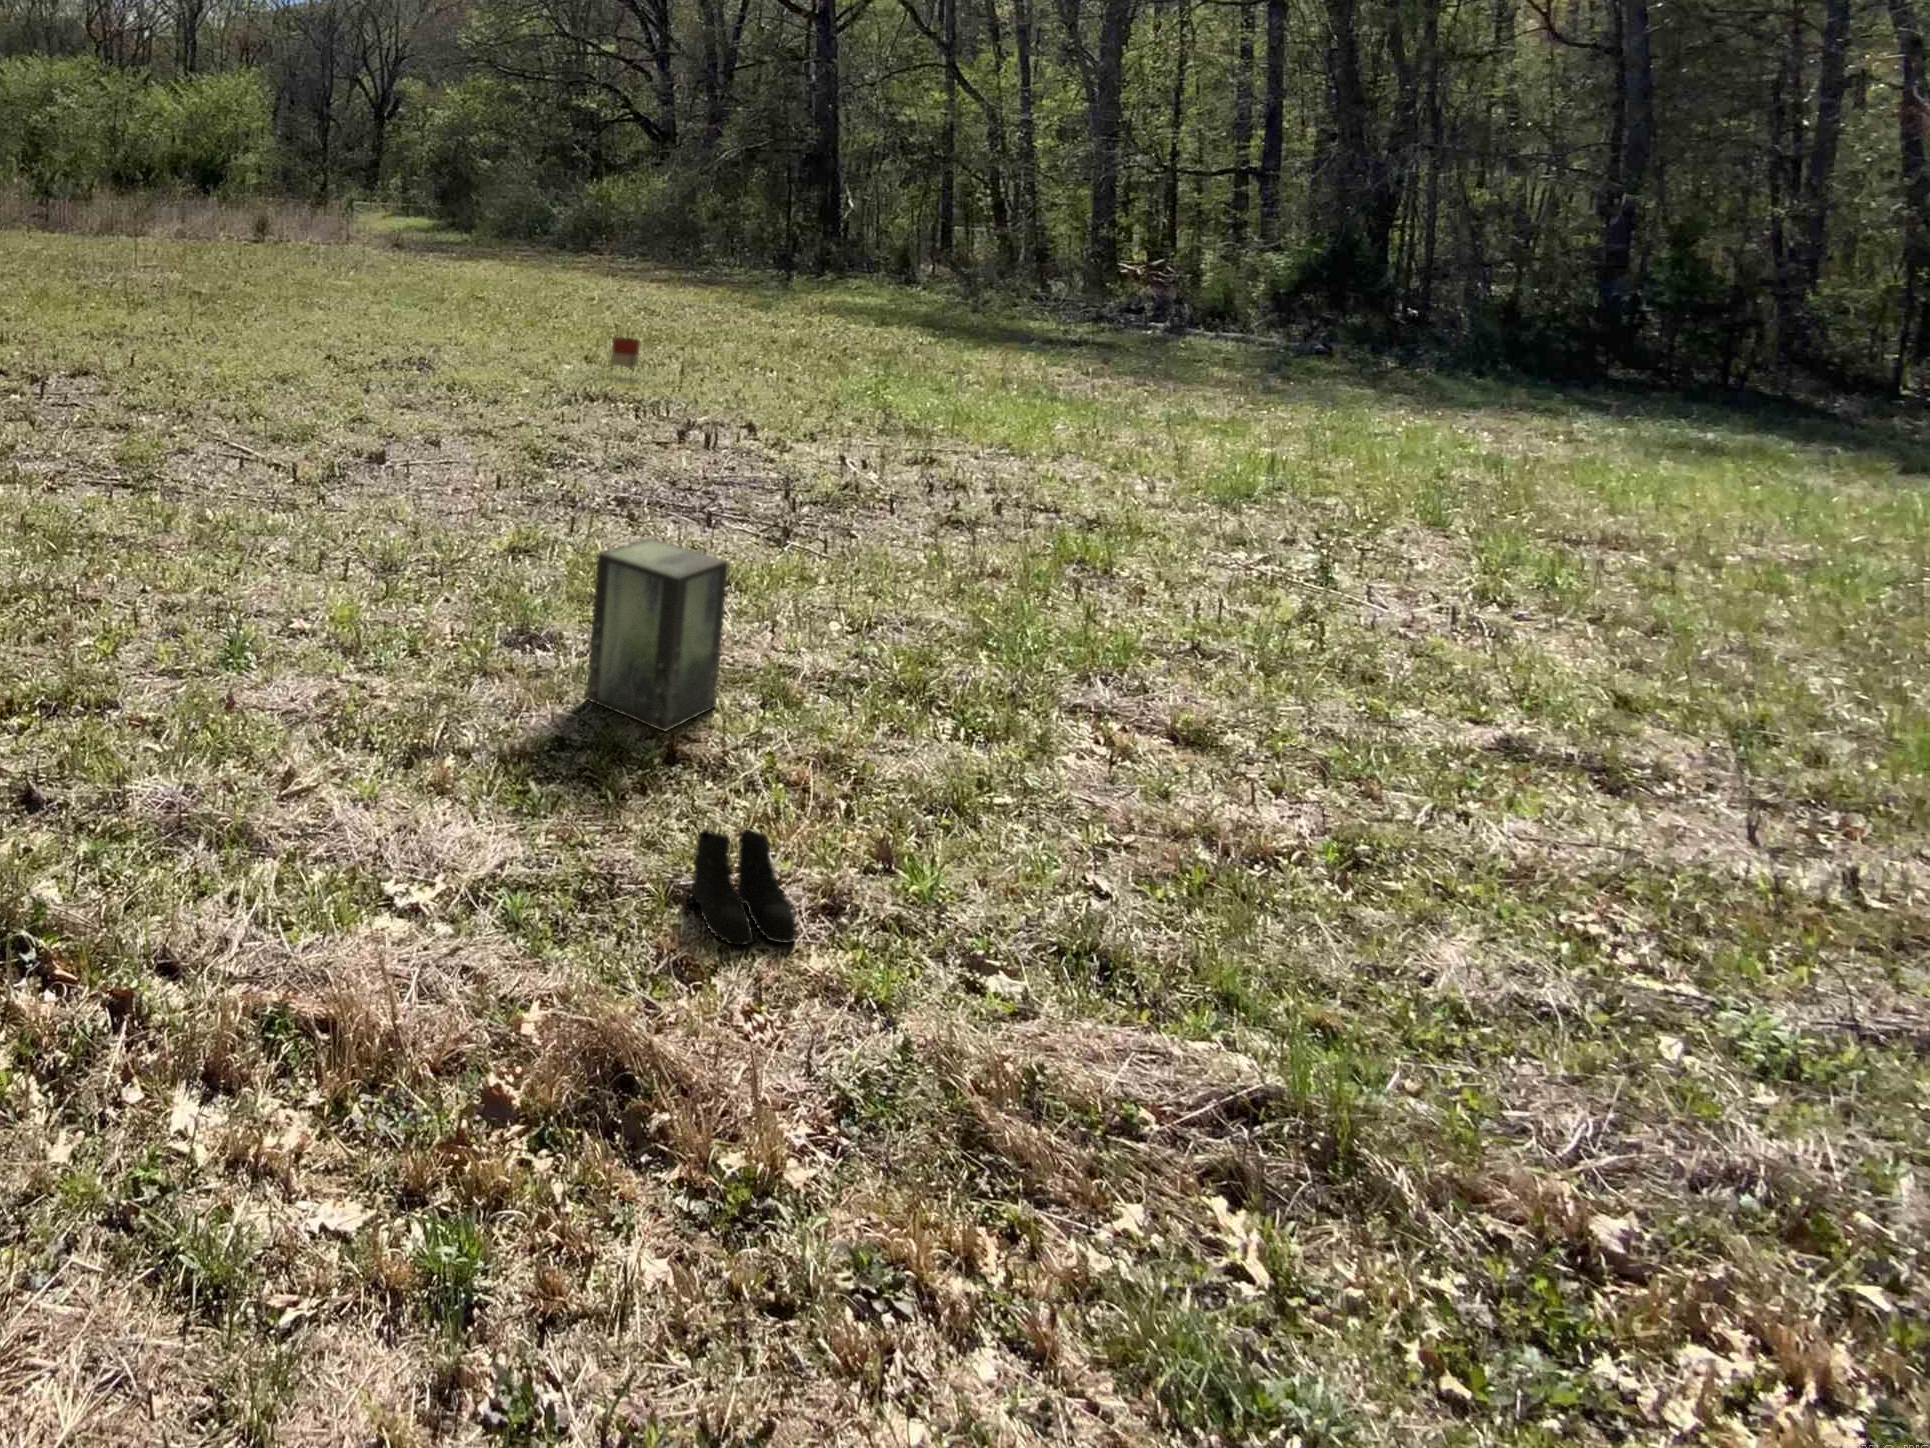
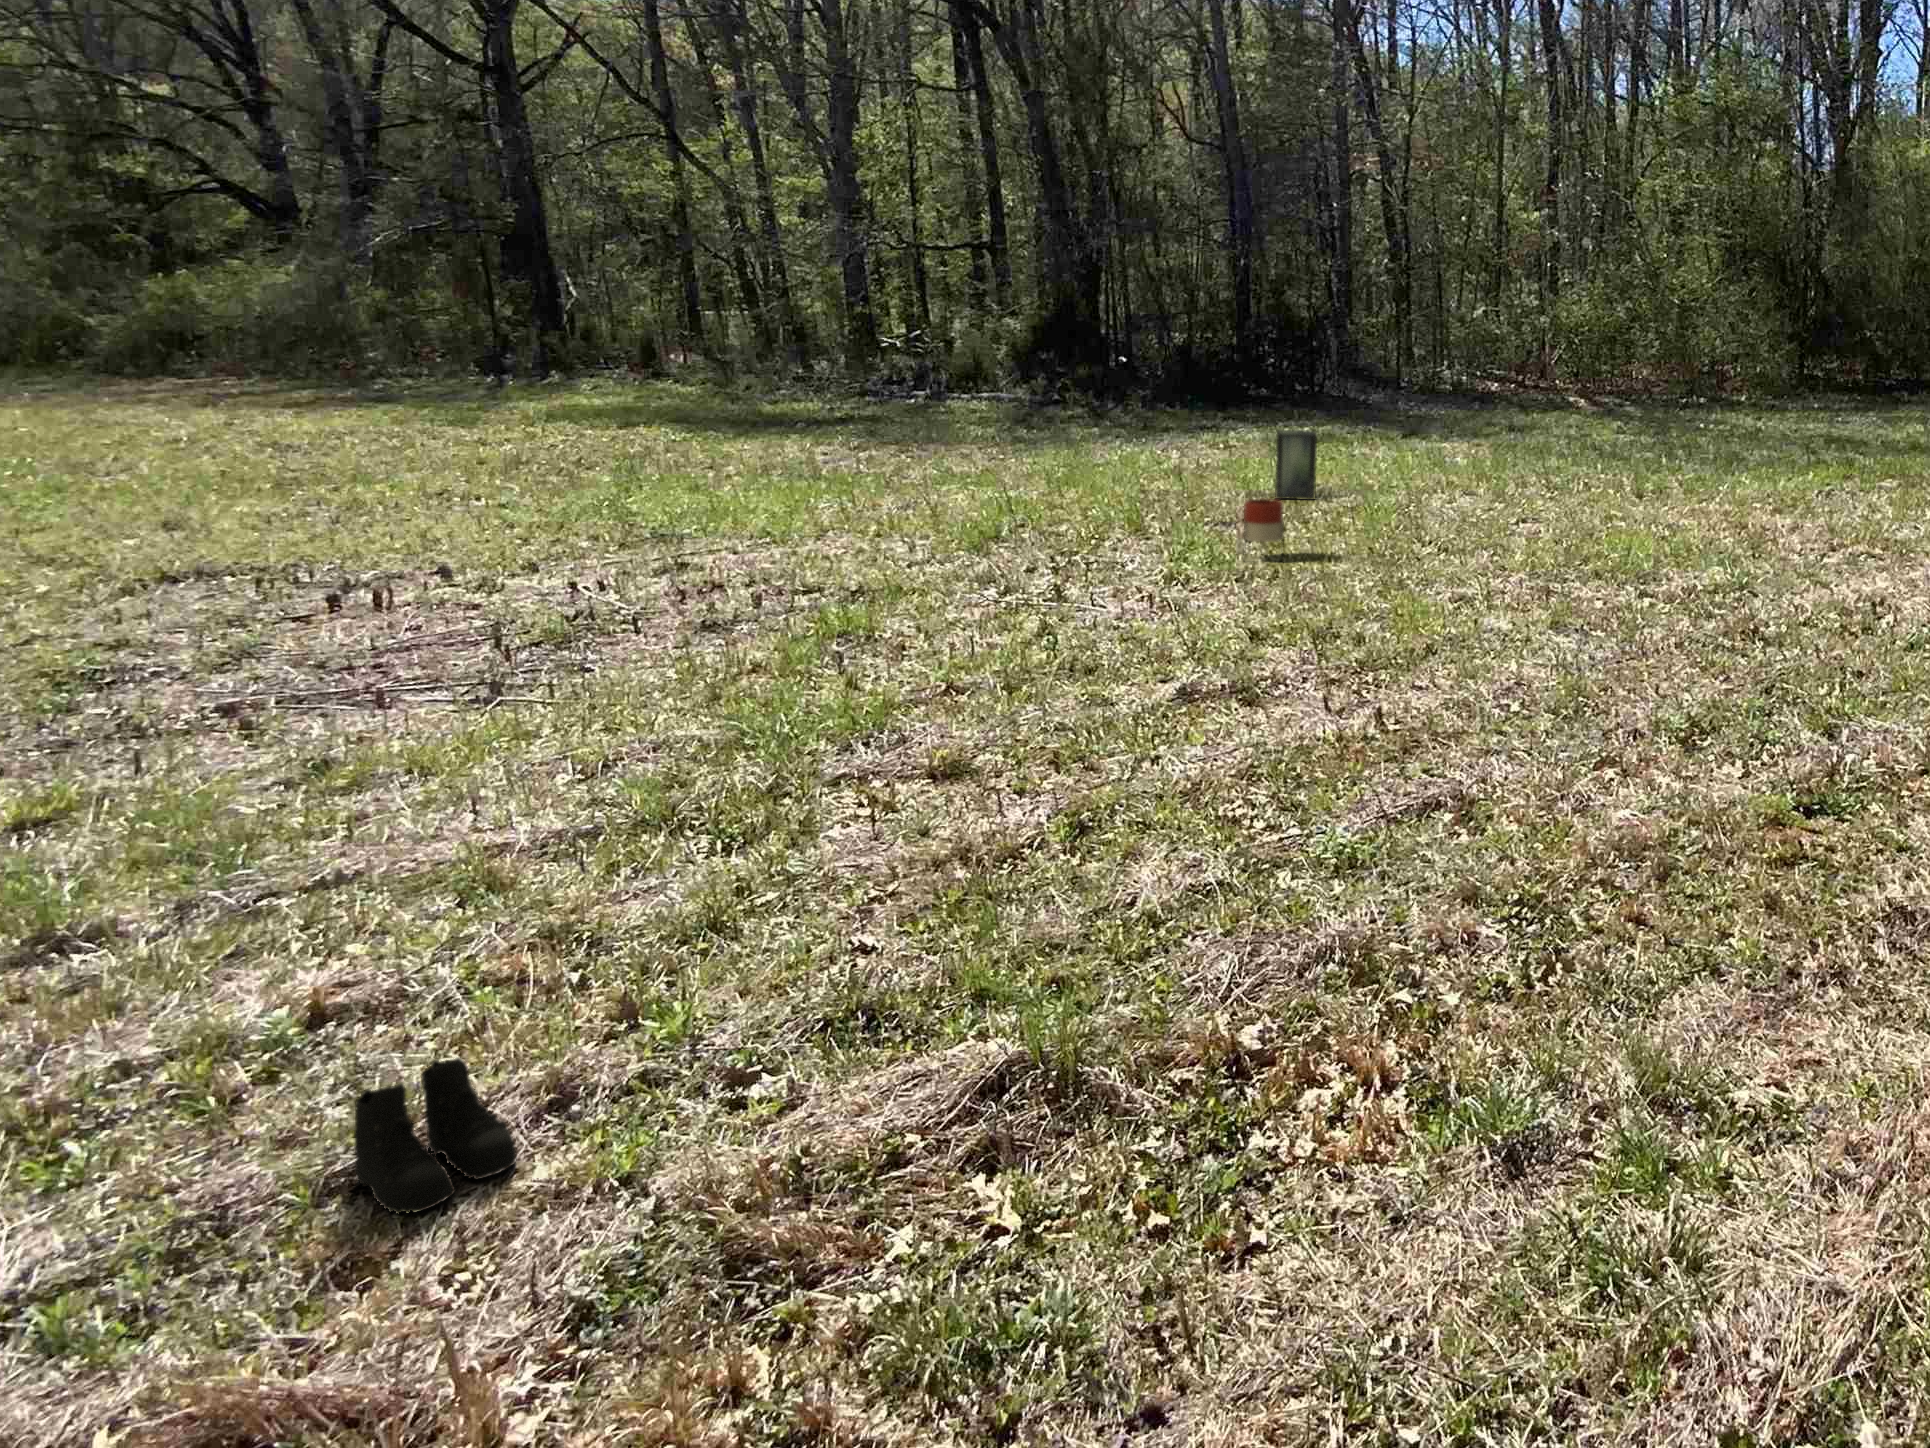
planter: present [609,337,640,369] -> present [1244,498,1284,552]
storage box: present [586,538,728,732] -> present [1275,430,1317,500]

